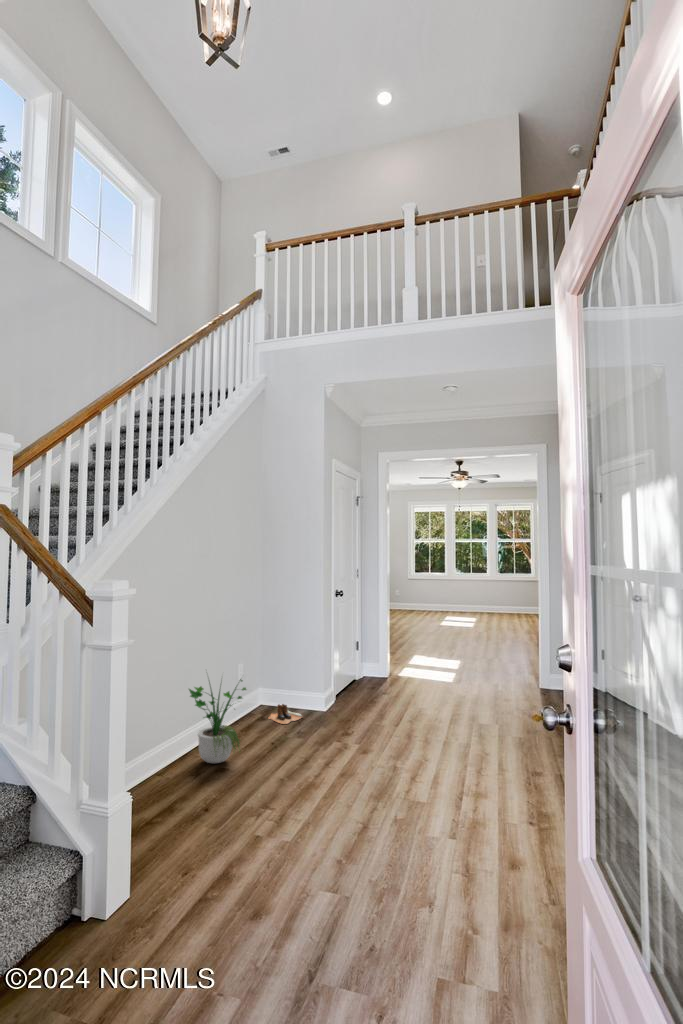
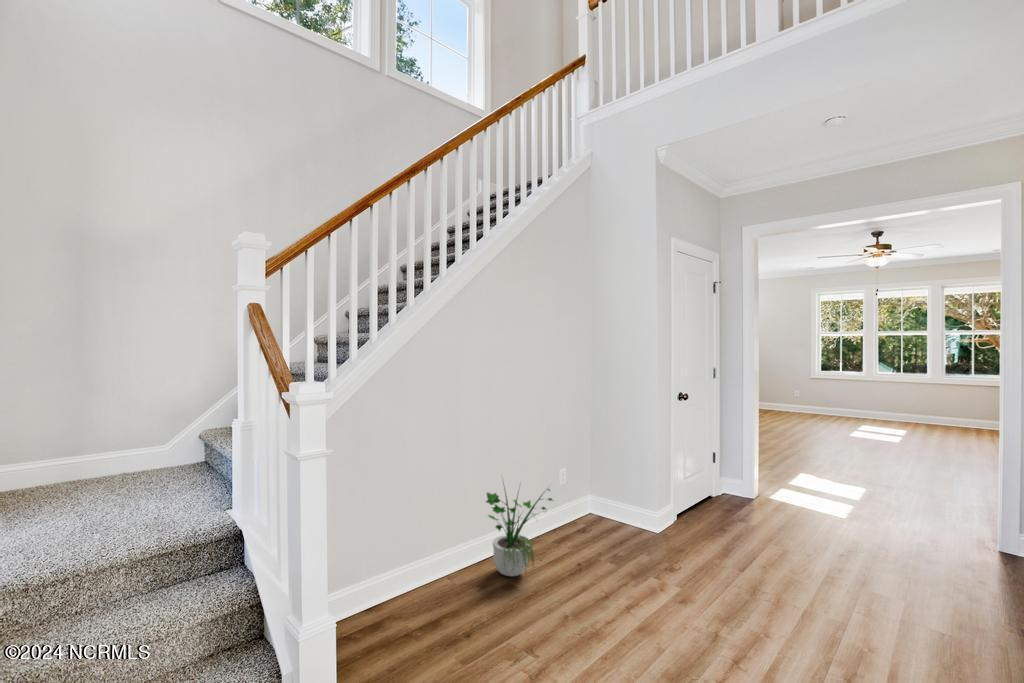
boots: present [268,704,303,724] -> none [591,516,629,540]

